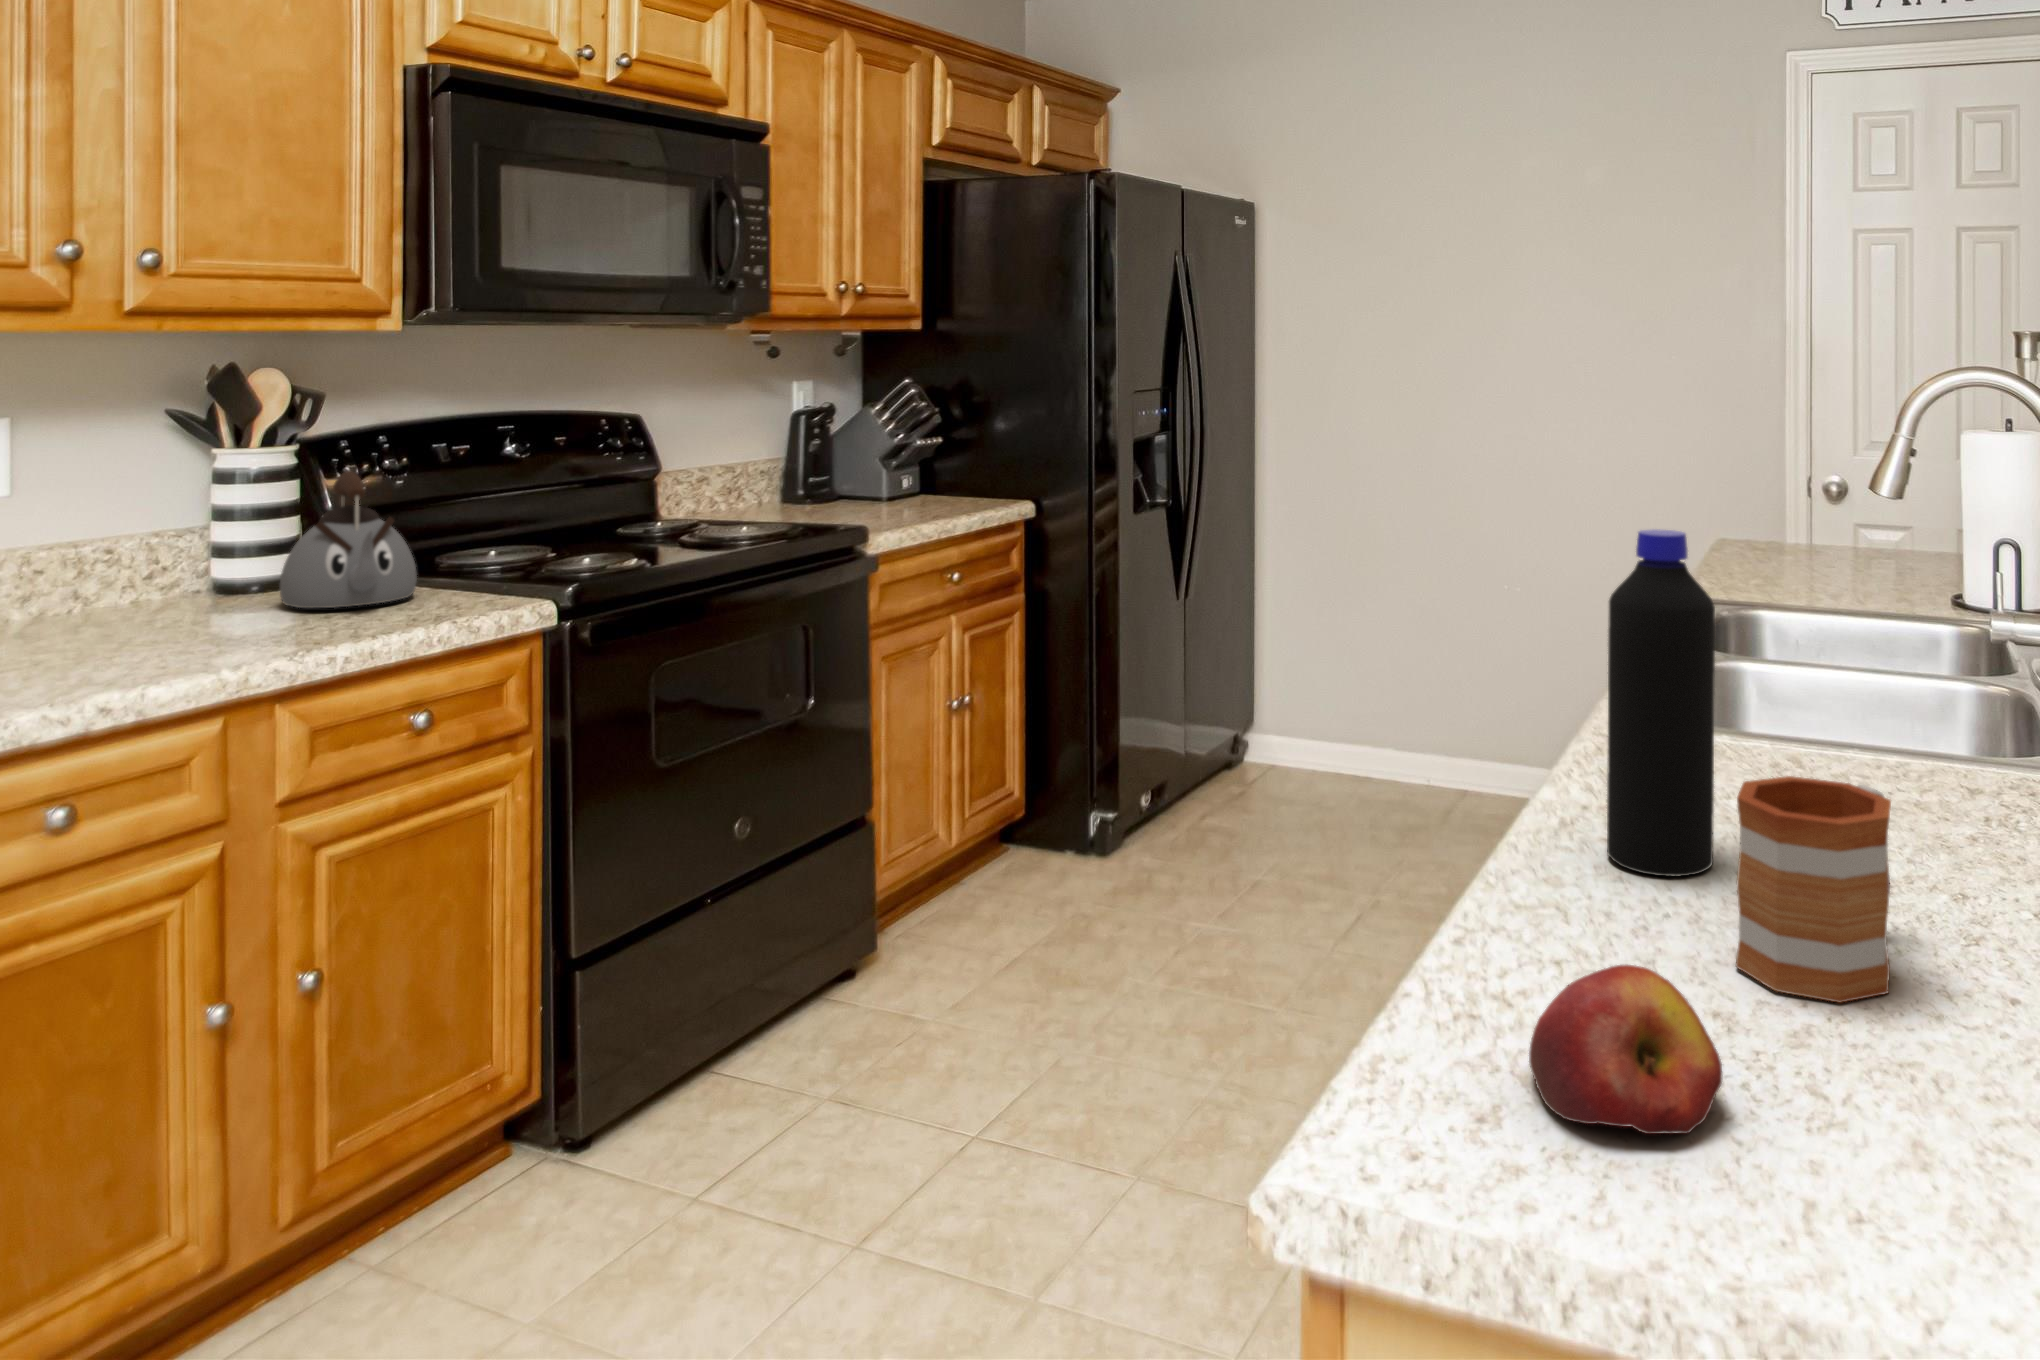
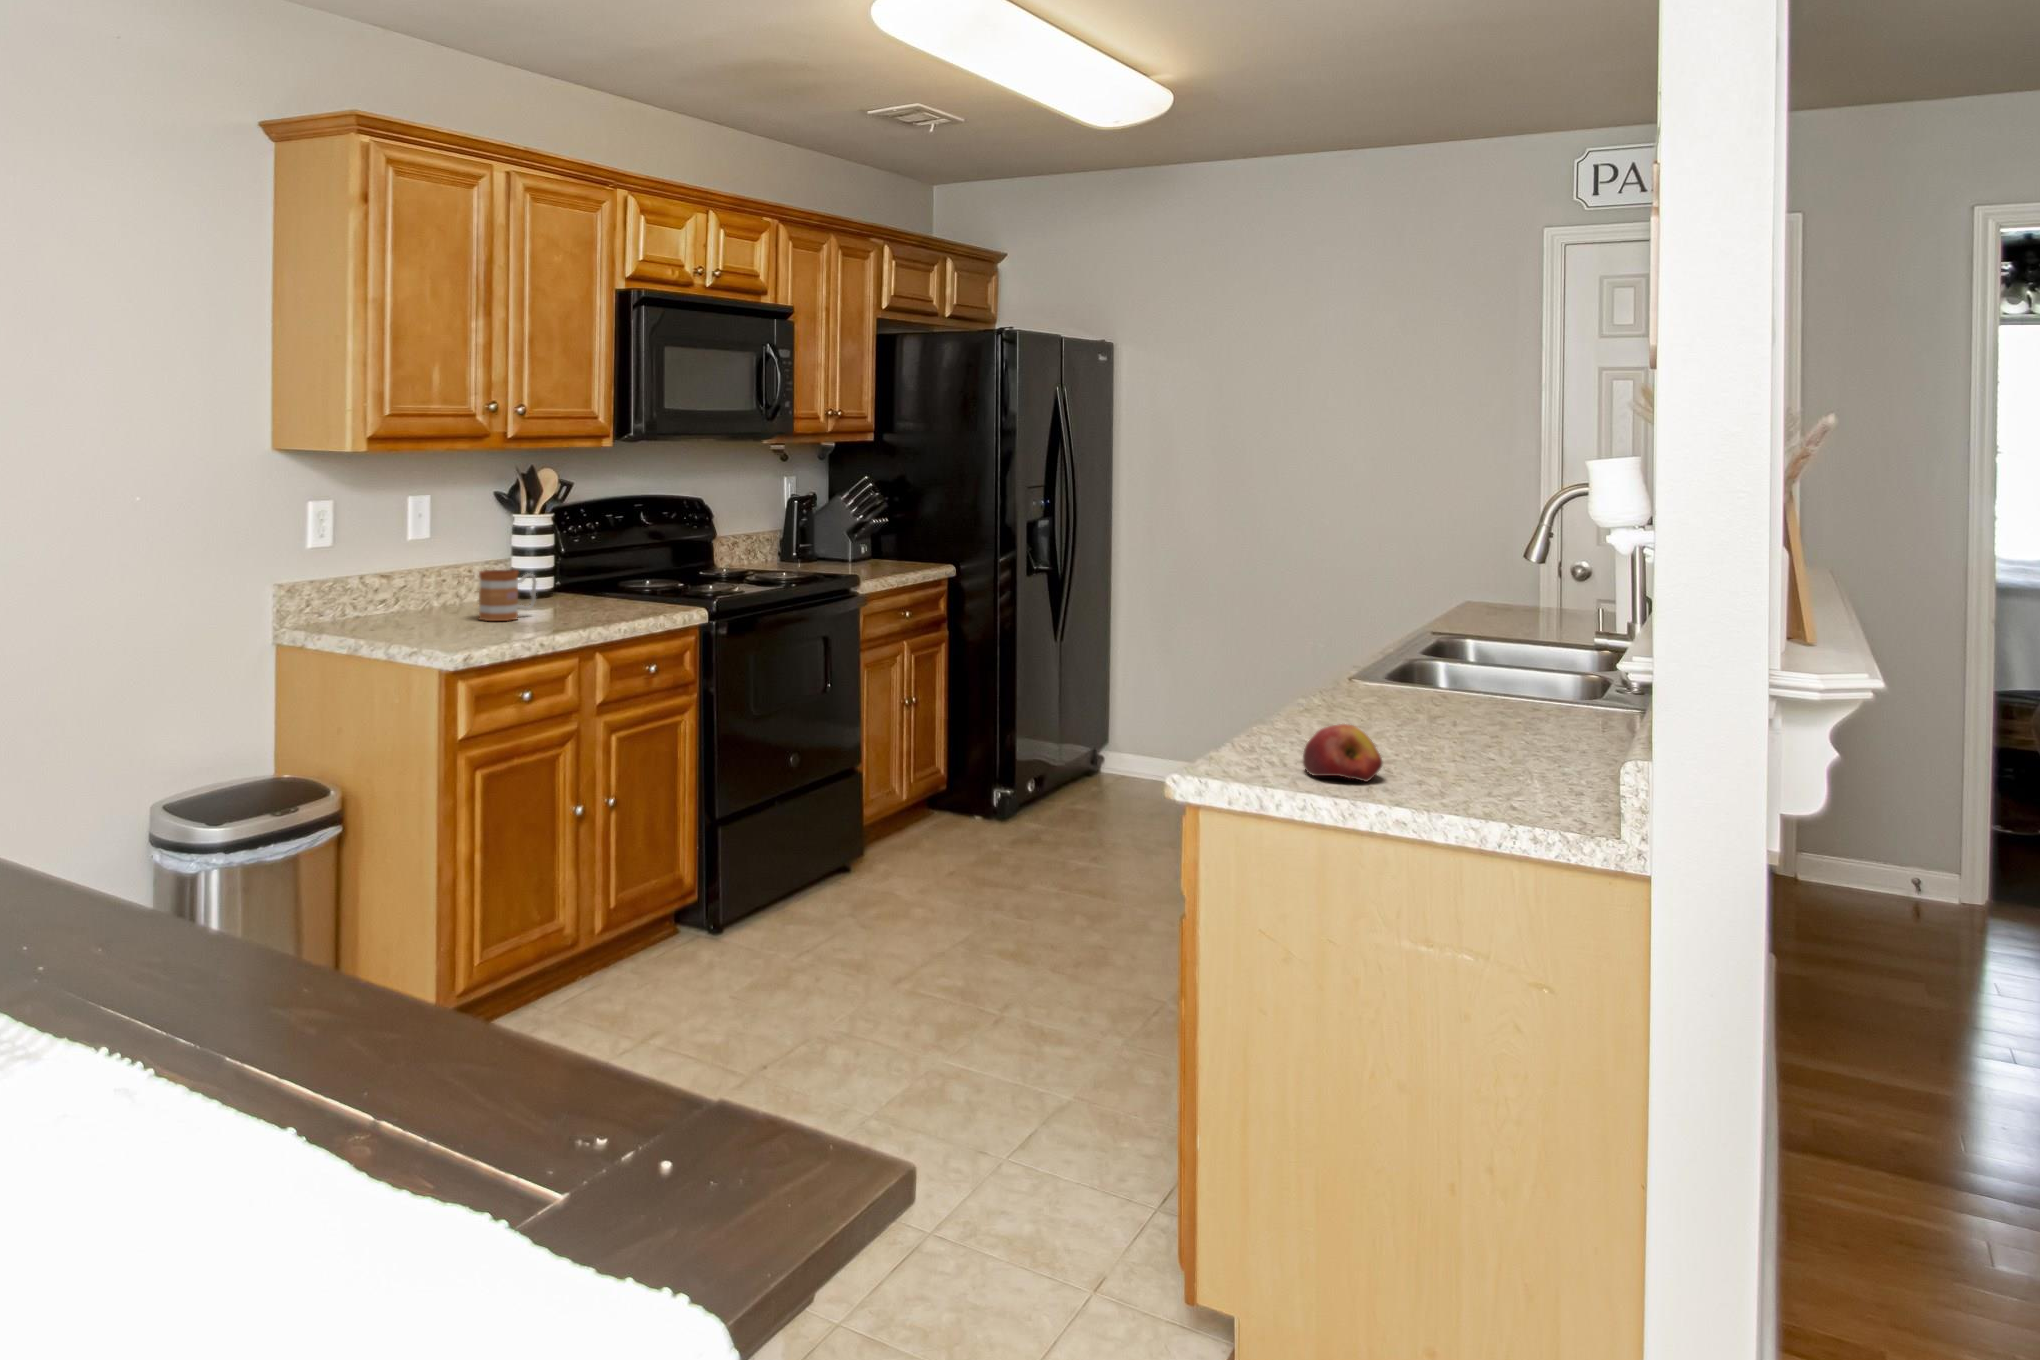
kettle: present [280,471,417,608] -> none [555,529,625,607]
bottle: present [1607,529,1715,877] -> none [1350,562,1407,730]
mug: present [1736,776,1891,1003] -> present [479,570,536,621]

